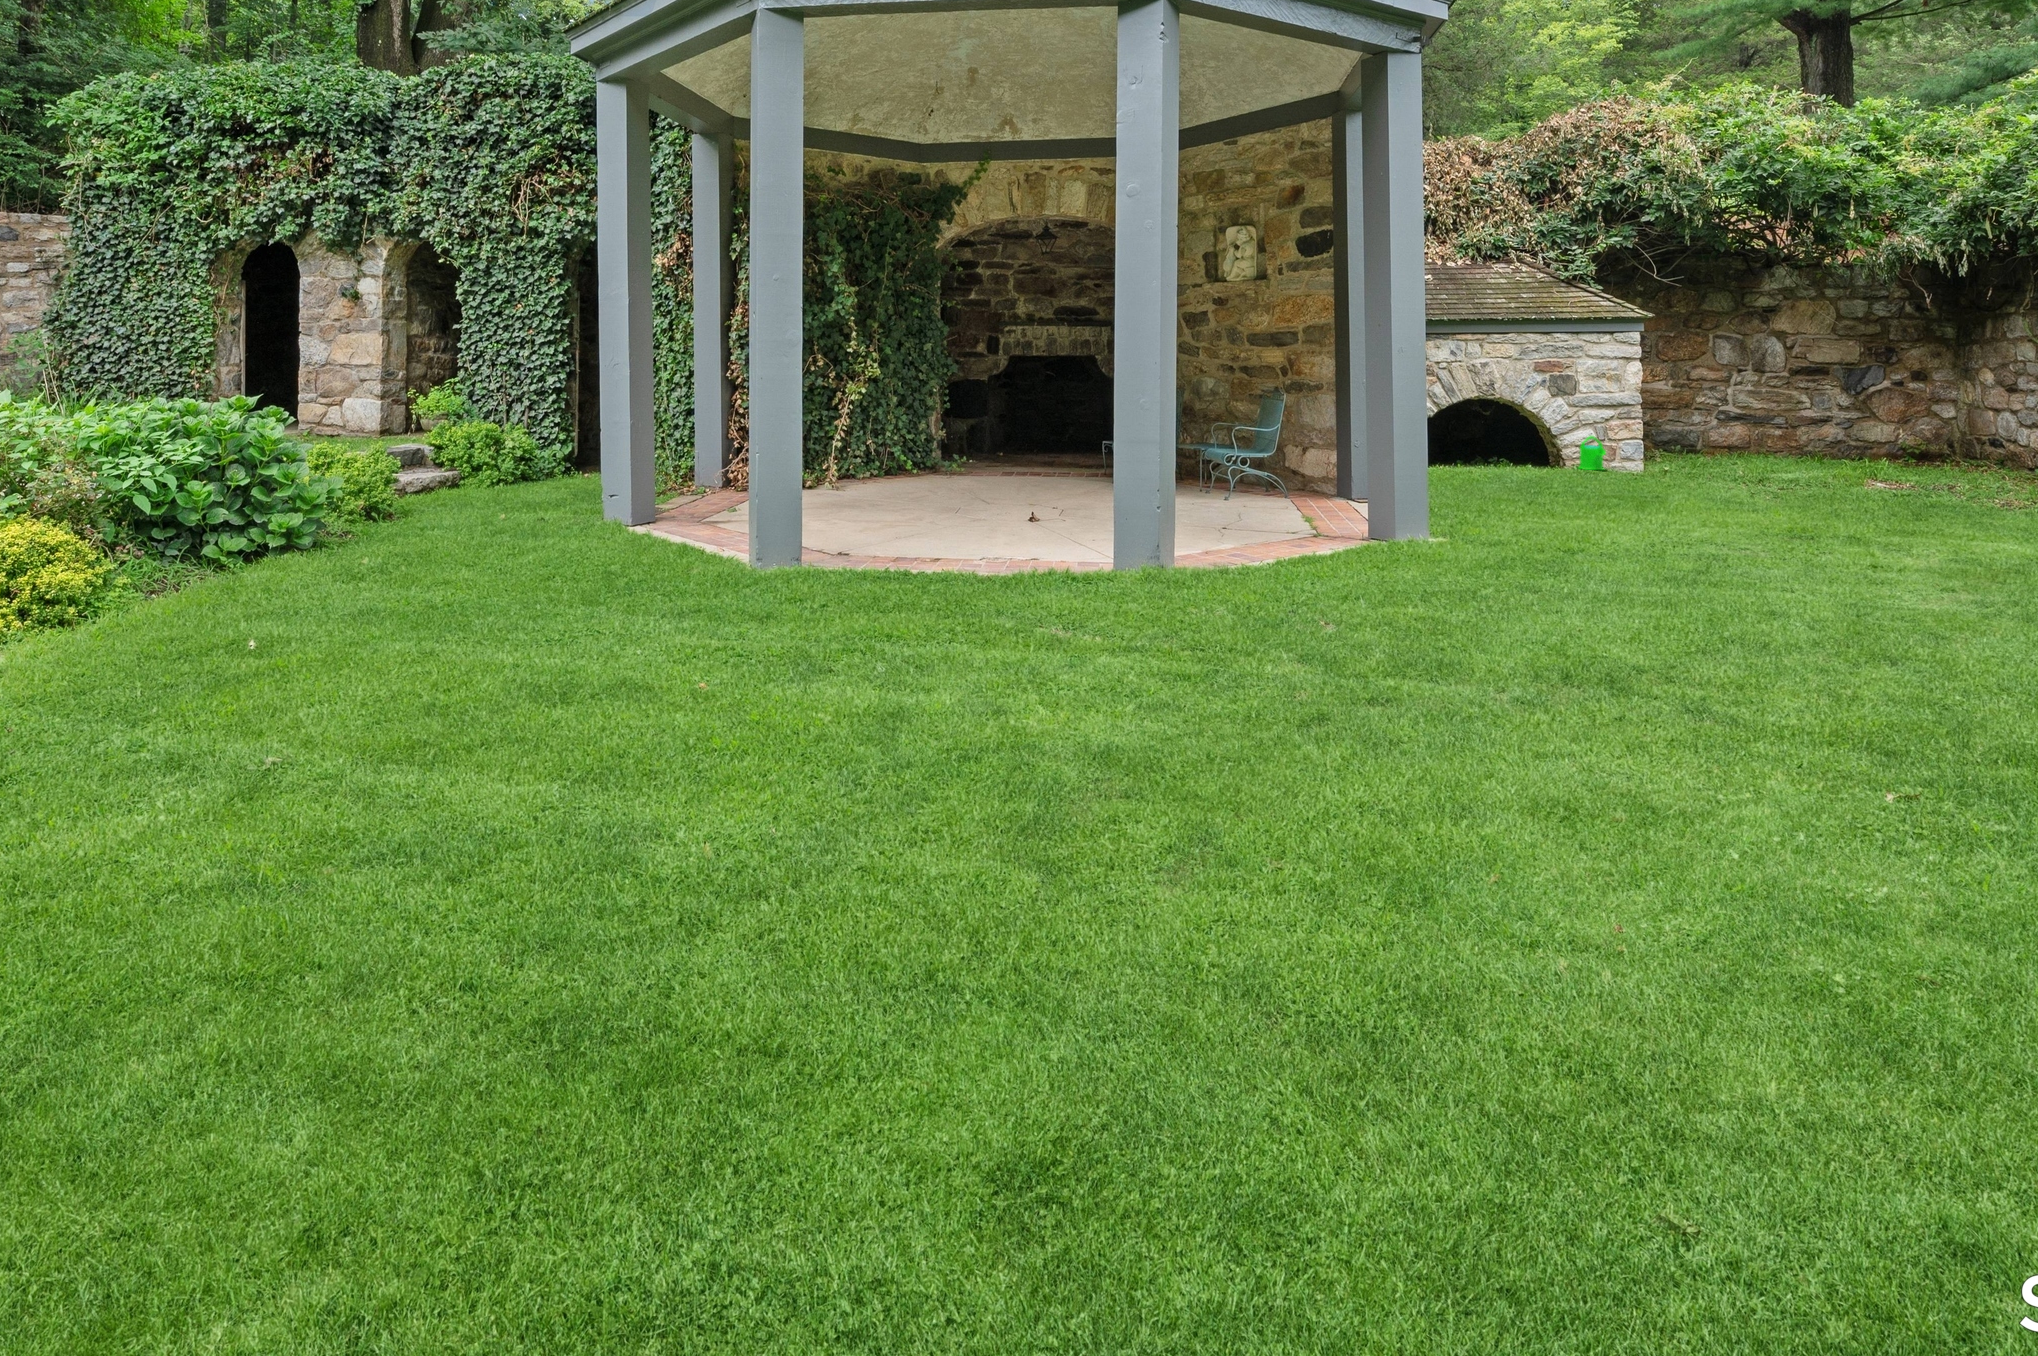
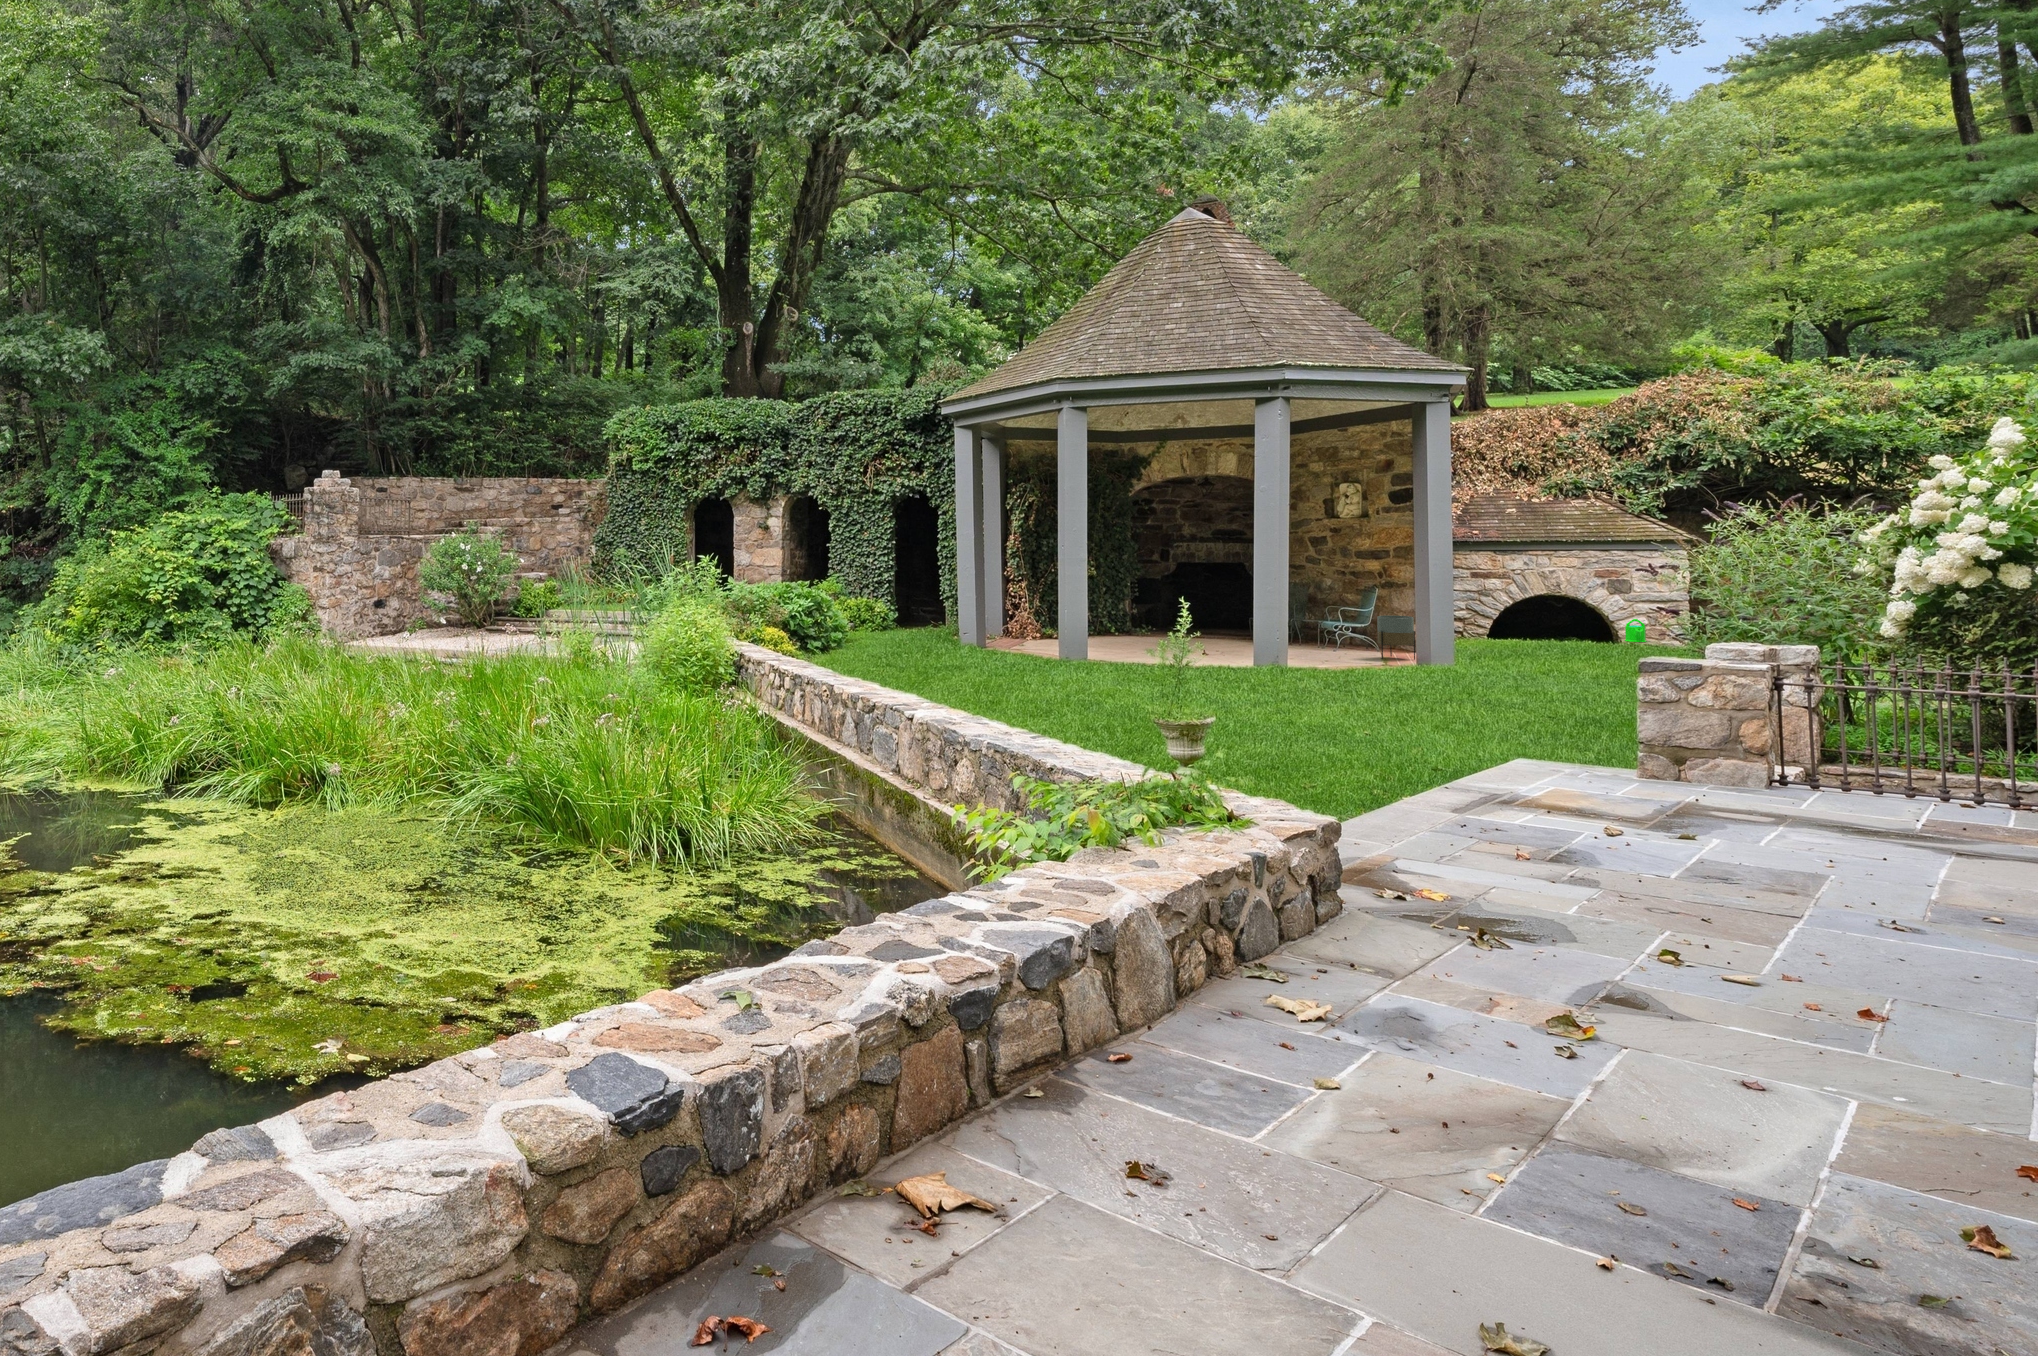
planter: none [1311,452,1372,537] -> present [1377,616,1415,660]

